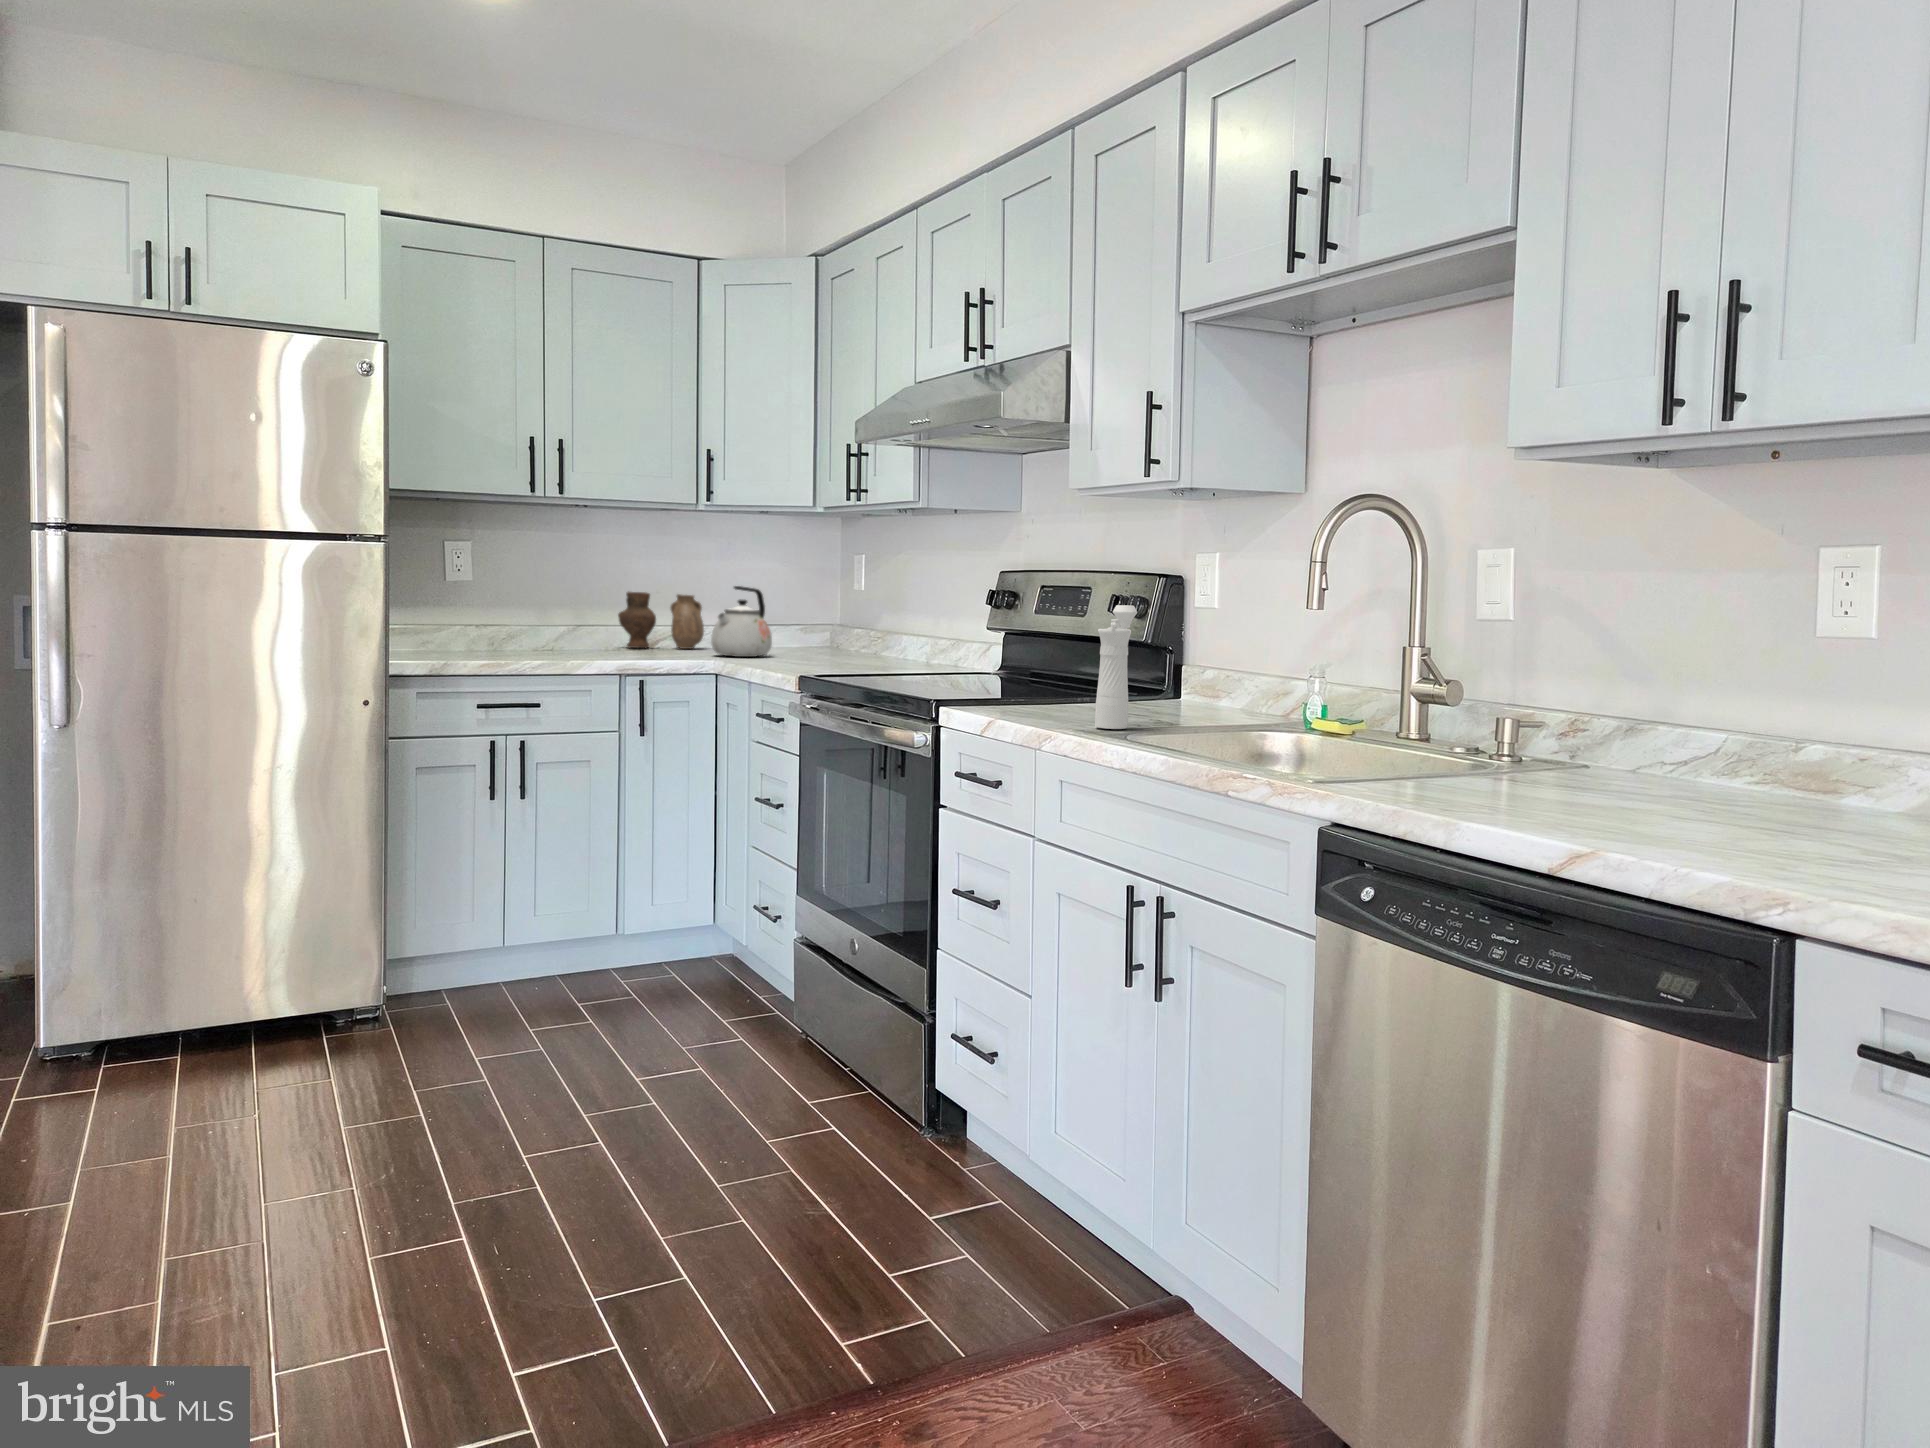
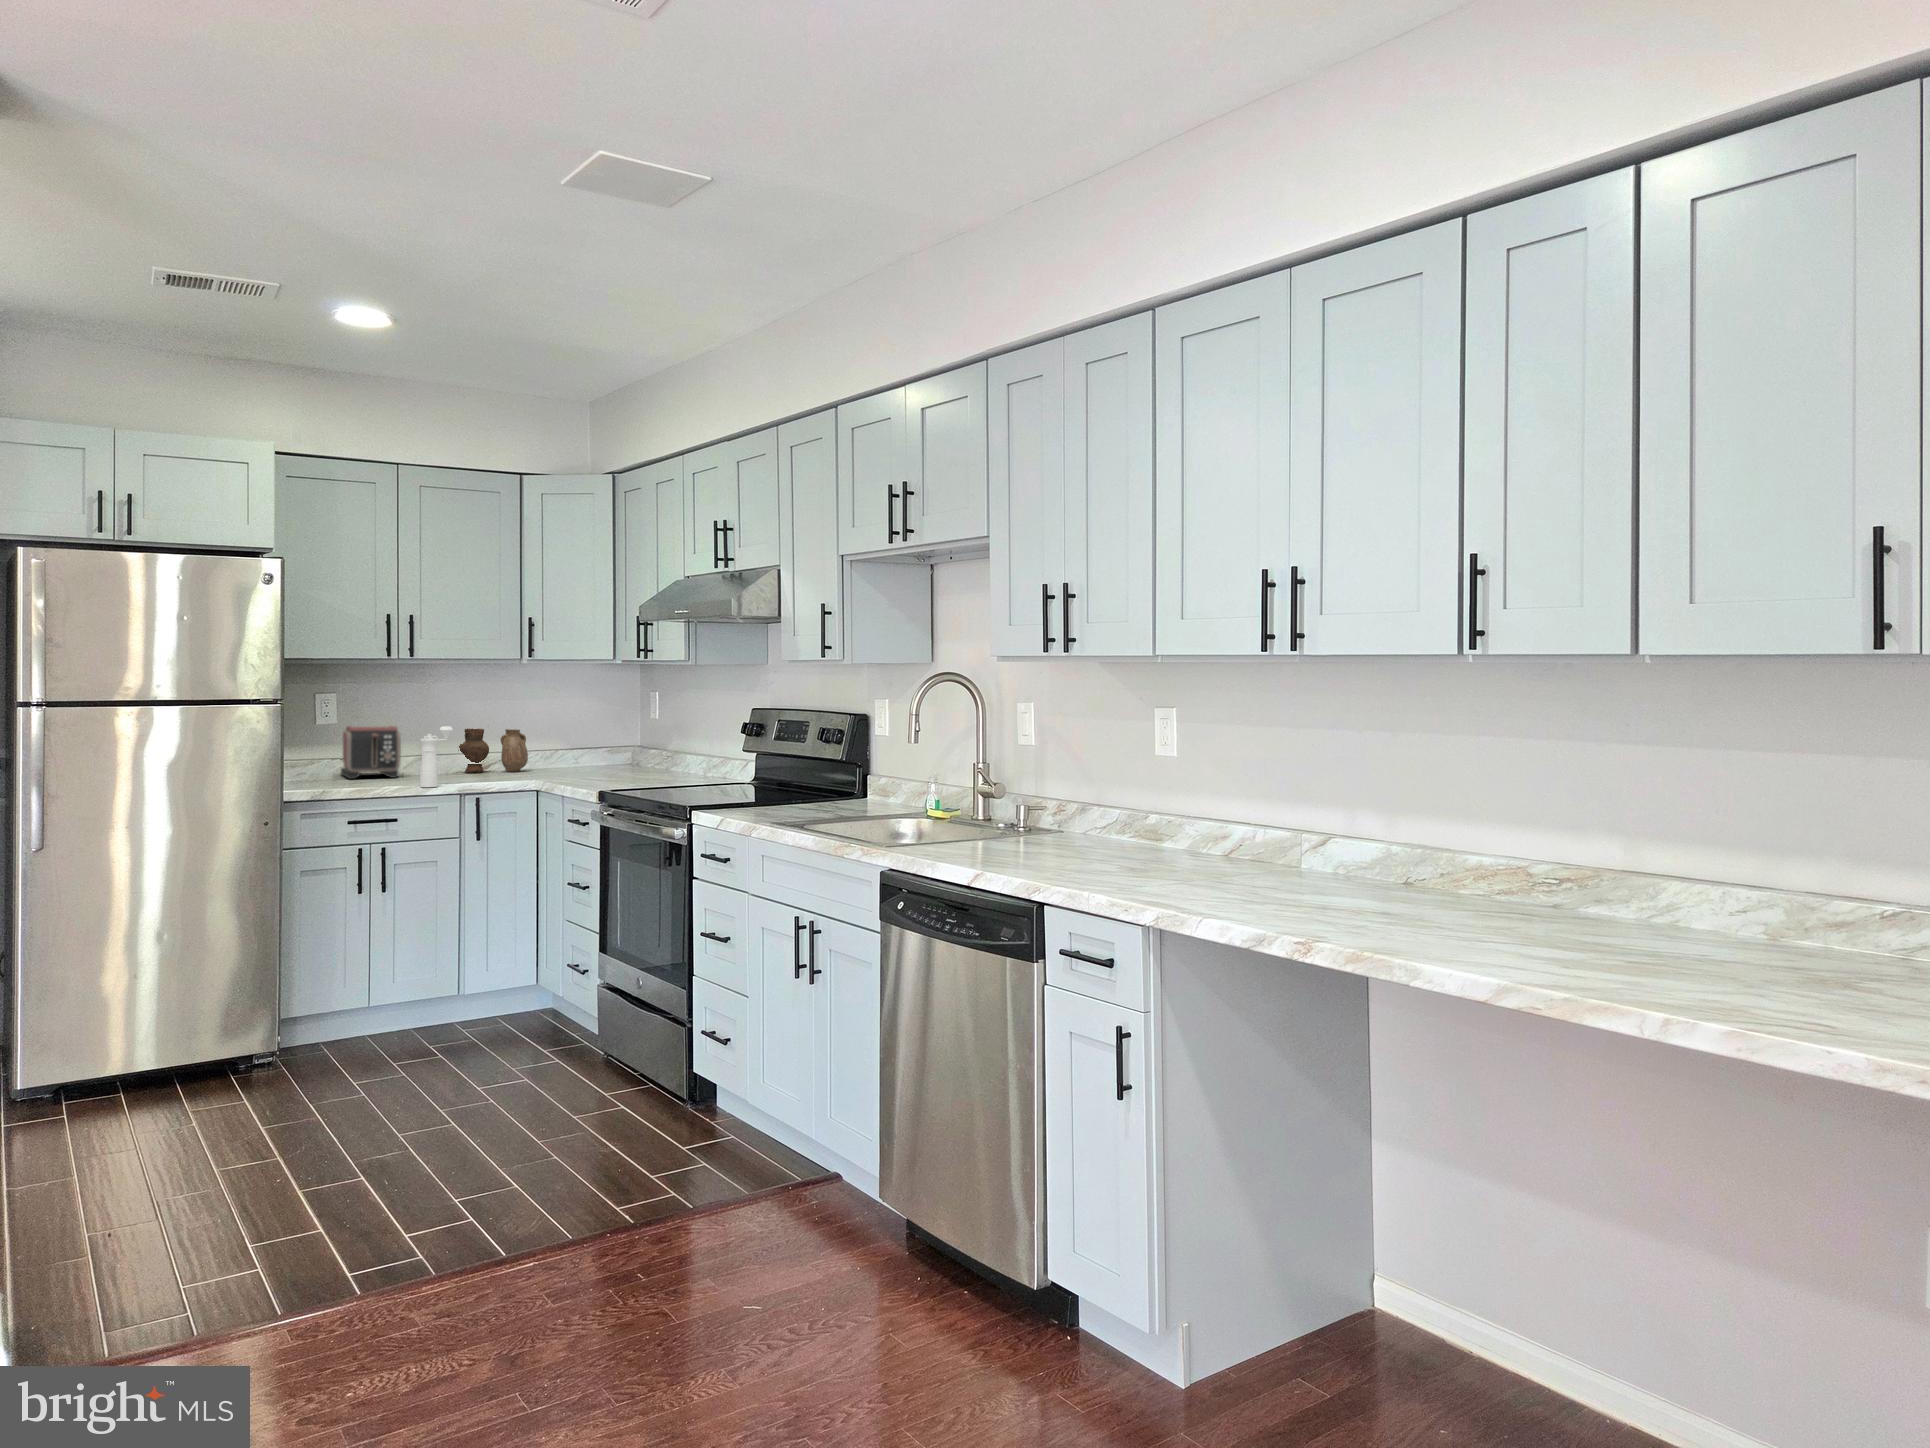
toaster: none [473,582,546,651] -> present [341,726,401,779]
kettle: present [711,586,772,657] -> none [534,723,582,777]
pepper mill: present [1095,605,1137,729] -> present [420,726,453,787]

